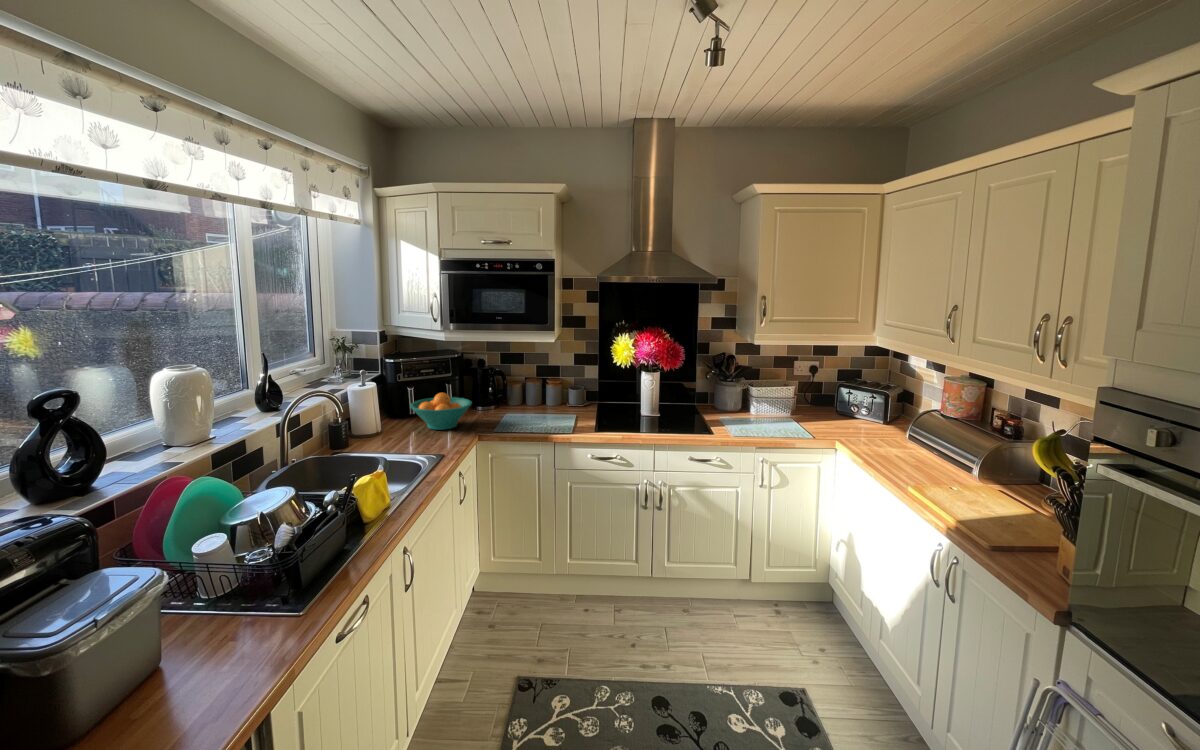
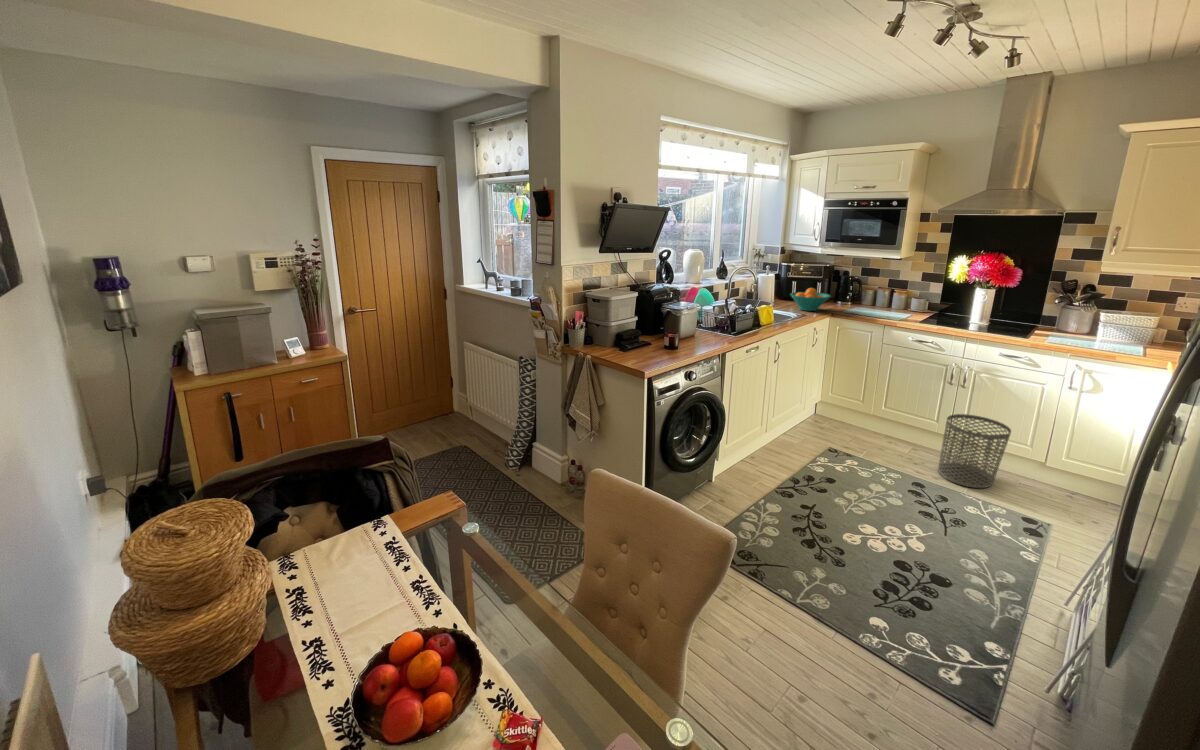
waste bin: none [658,542,728,650] -> present [938,414,1011,488]

